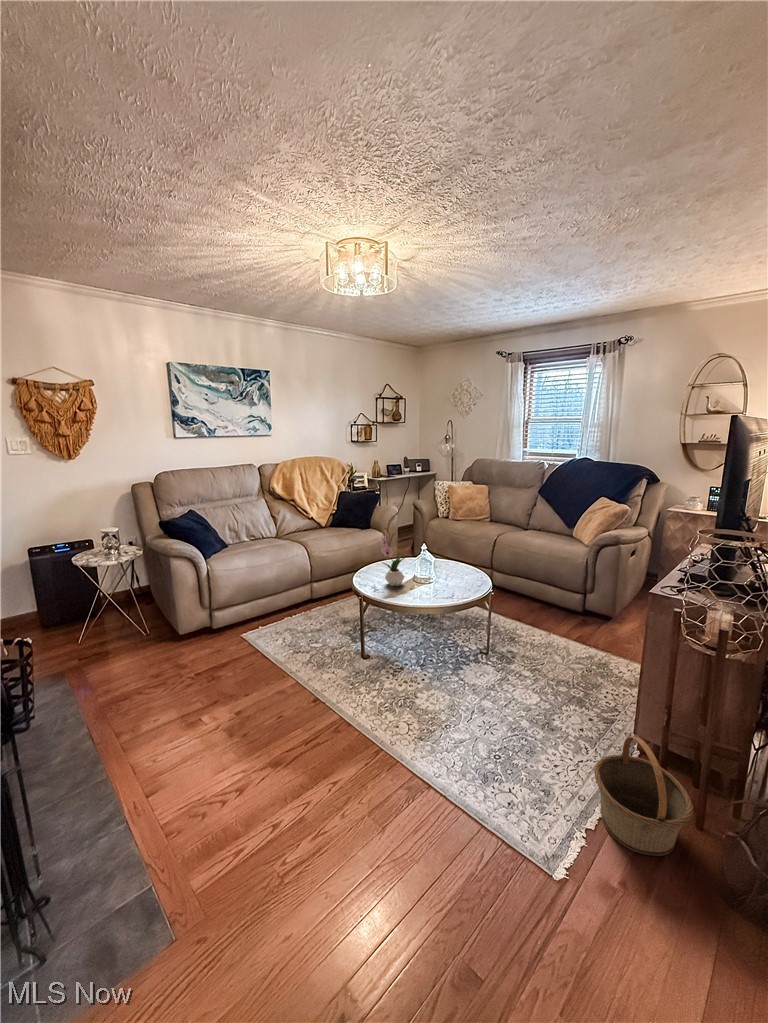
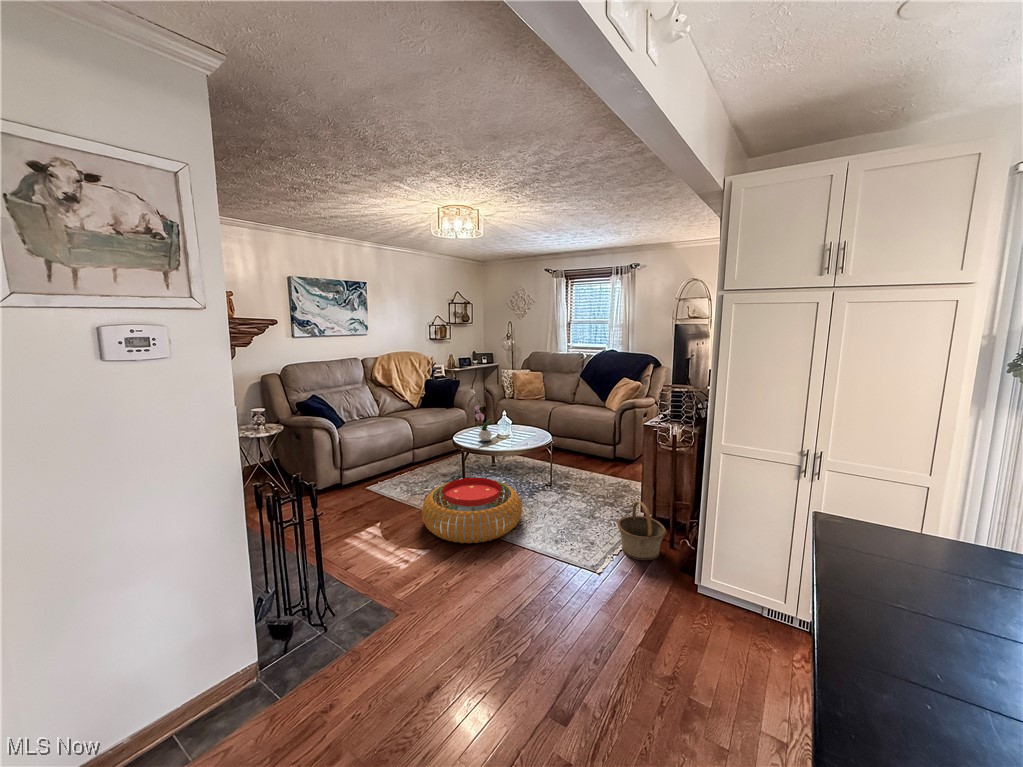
pouf: none [286,643,435,761] -> present [422,478,522,543]

